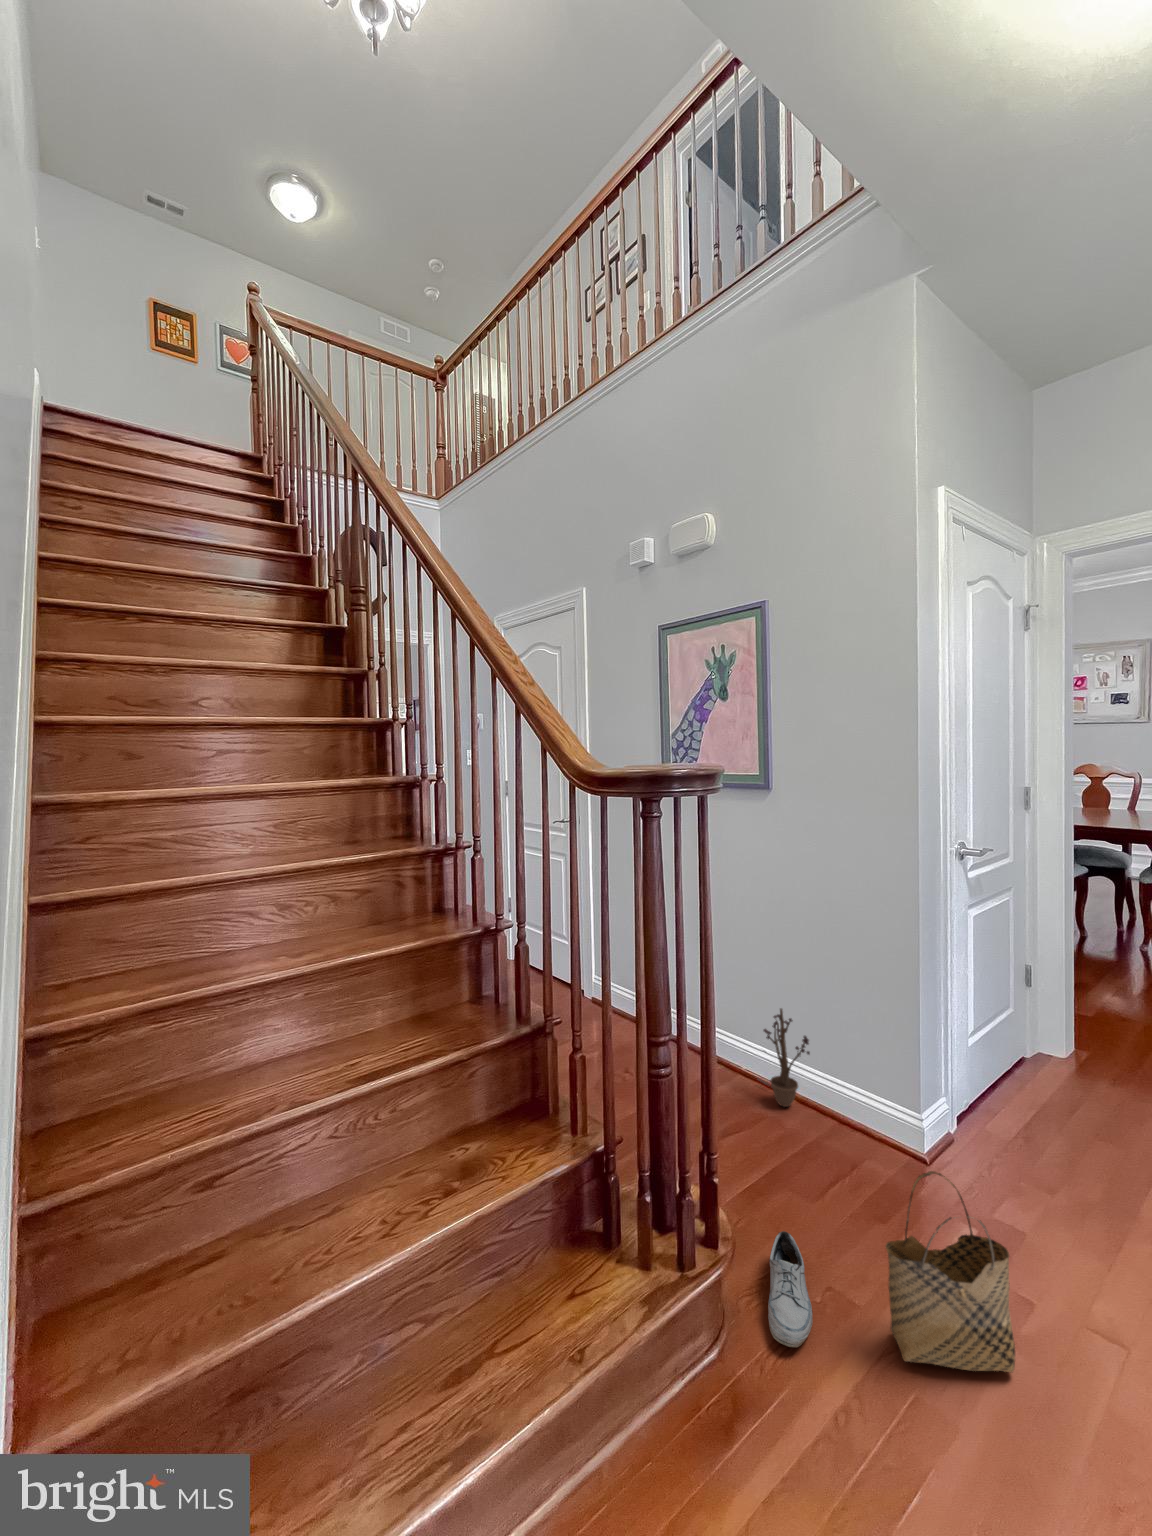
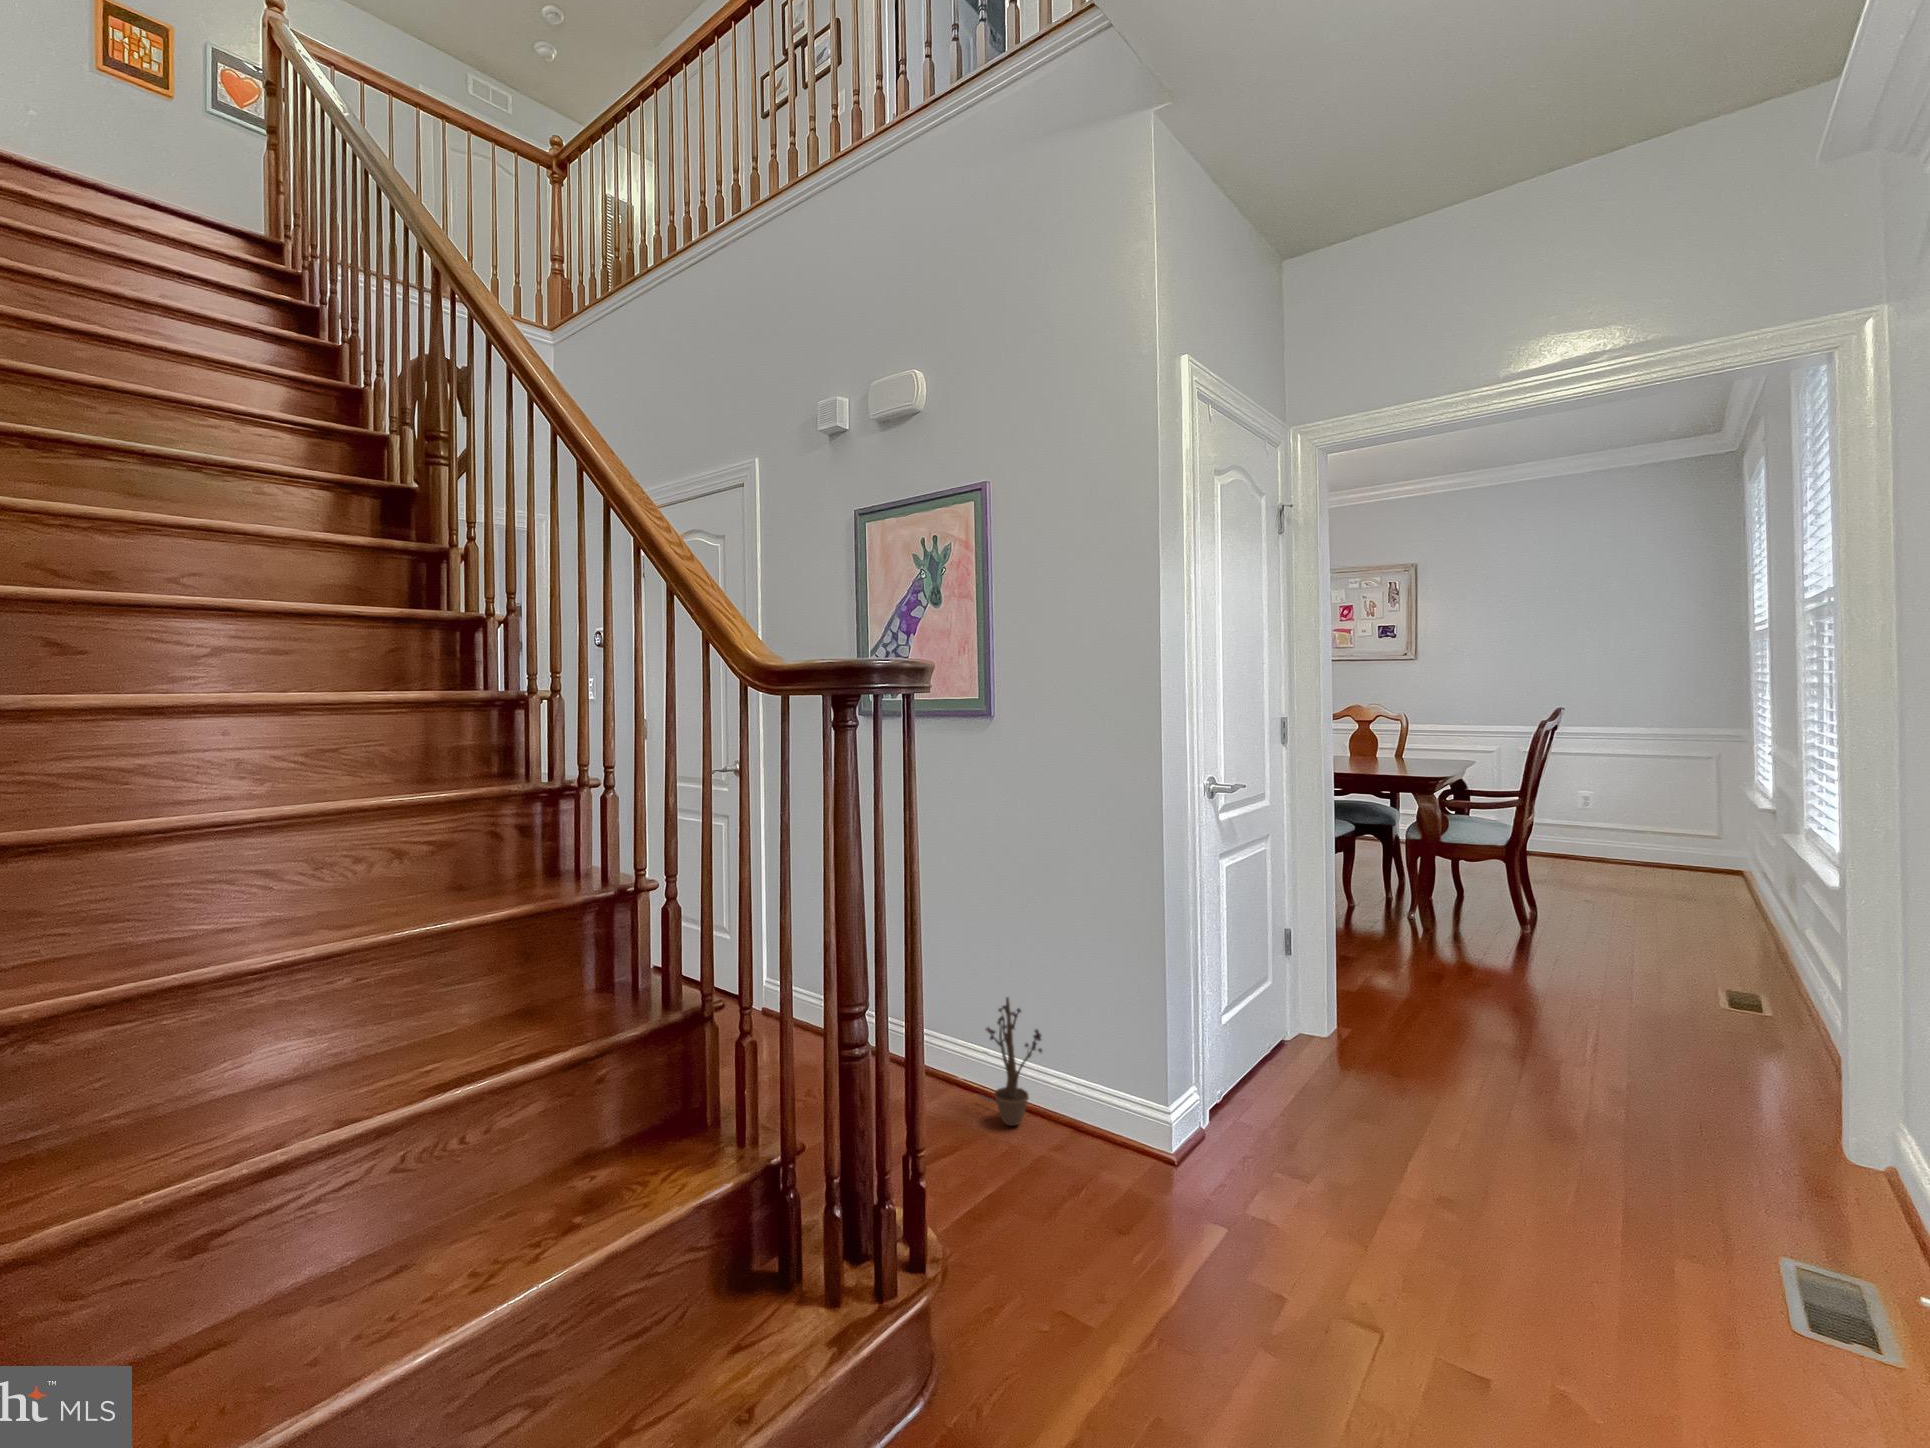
woven basket: present [886,1171,1015,1372] -> none [1124,1155,1268,1388]
shoe: present [768,1231,813,1347] -> none [988,1261,1041,1392]

